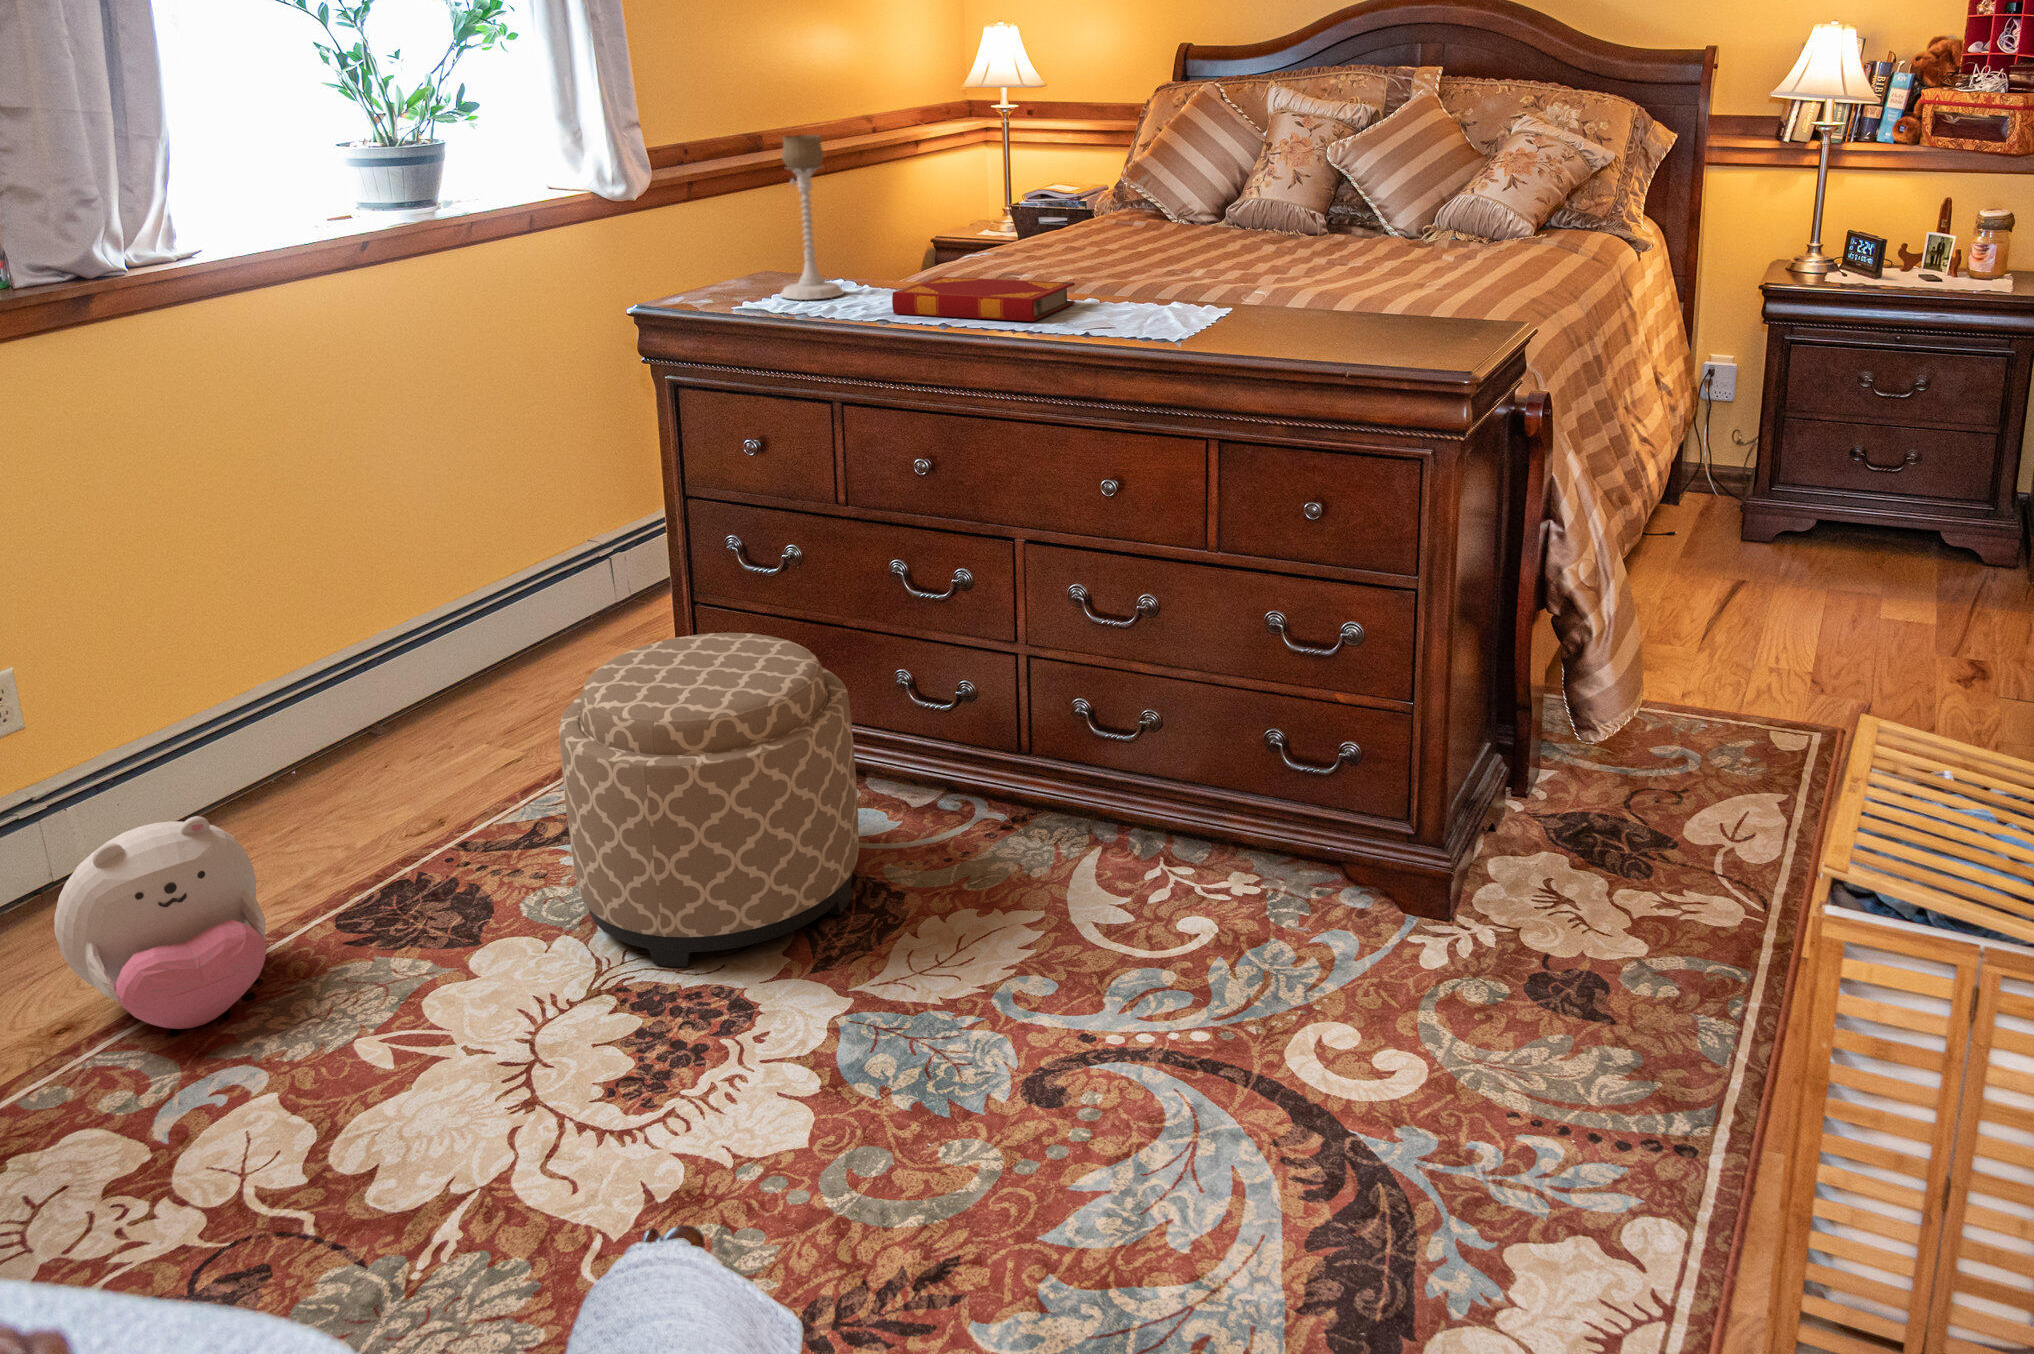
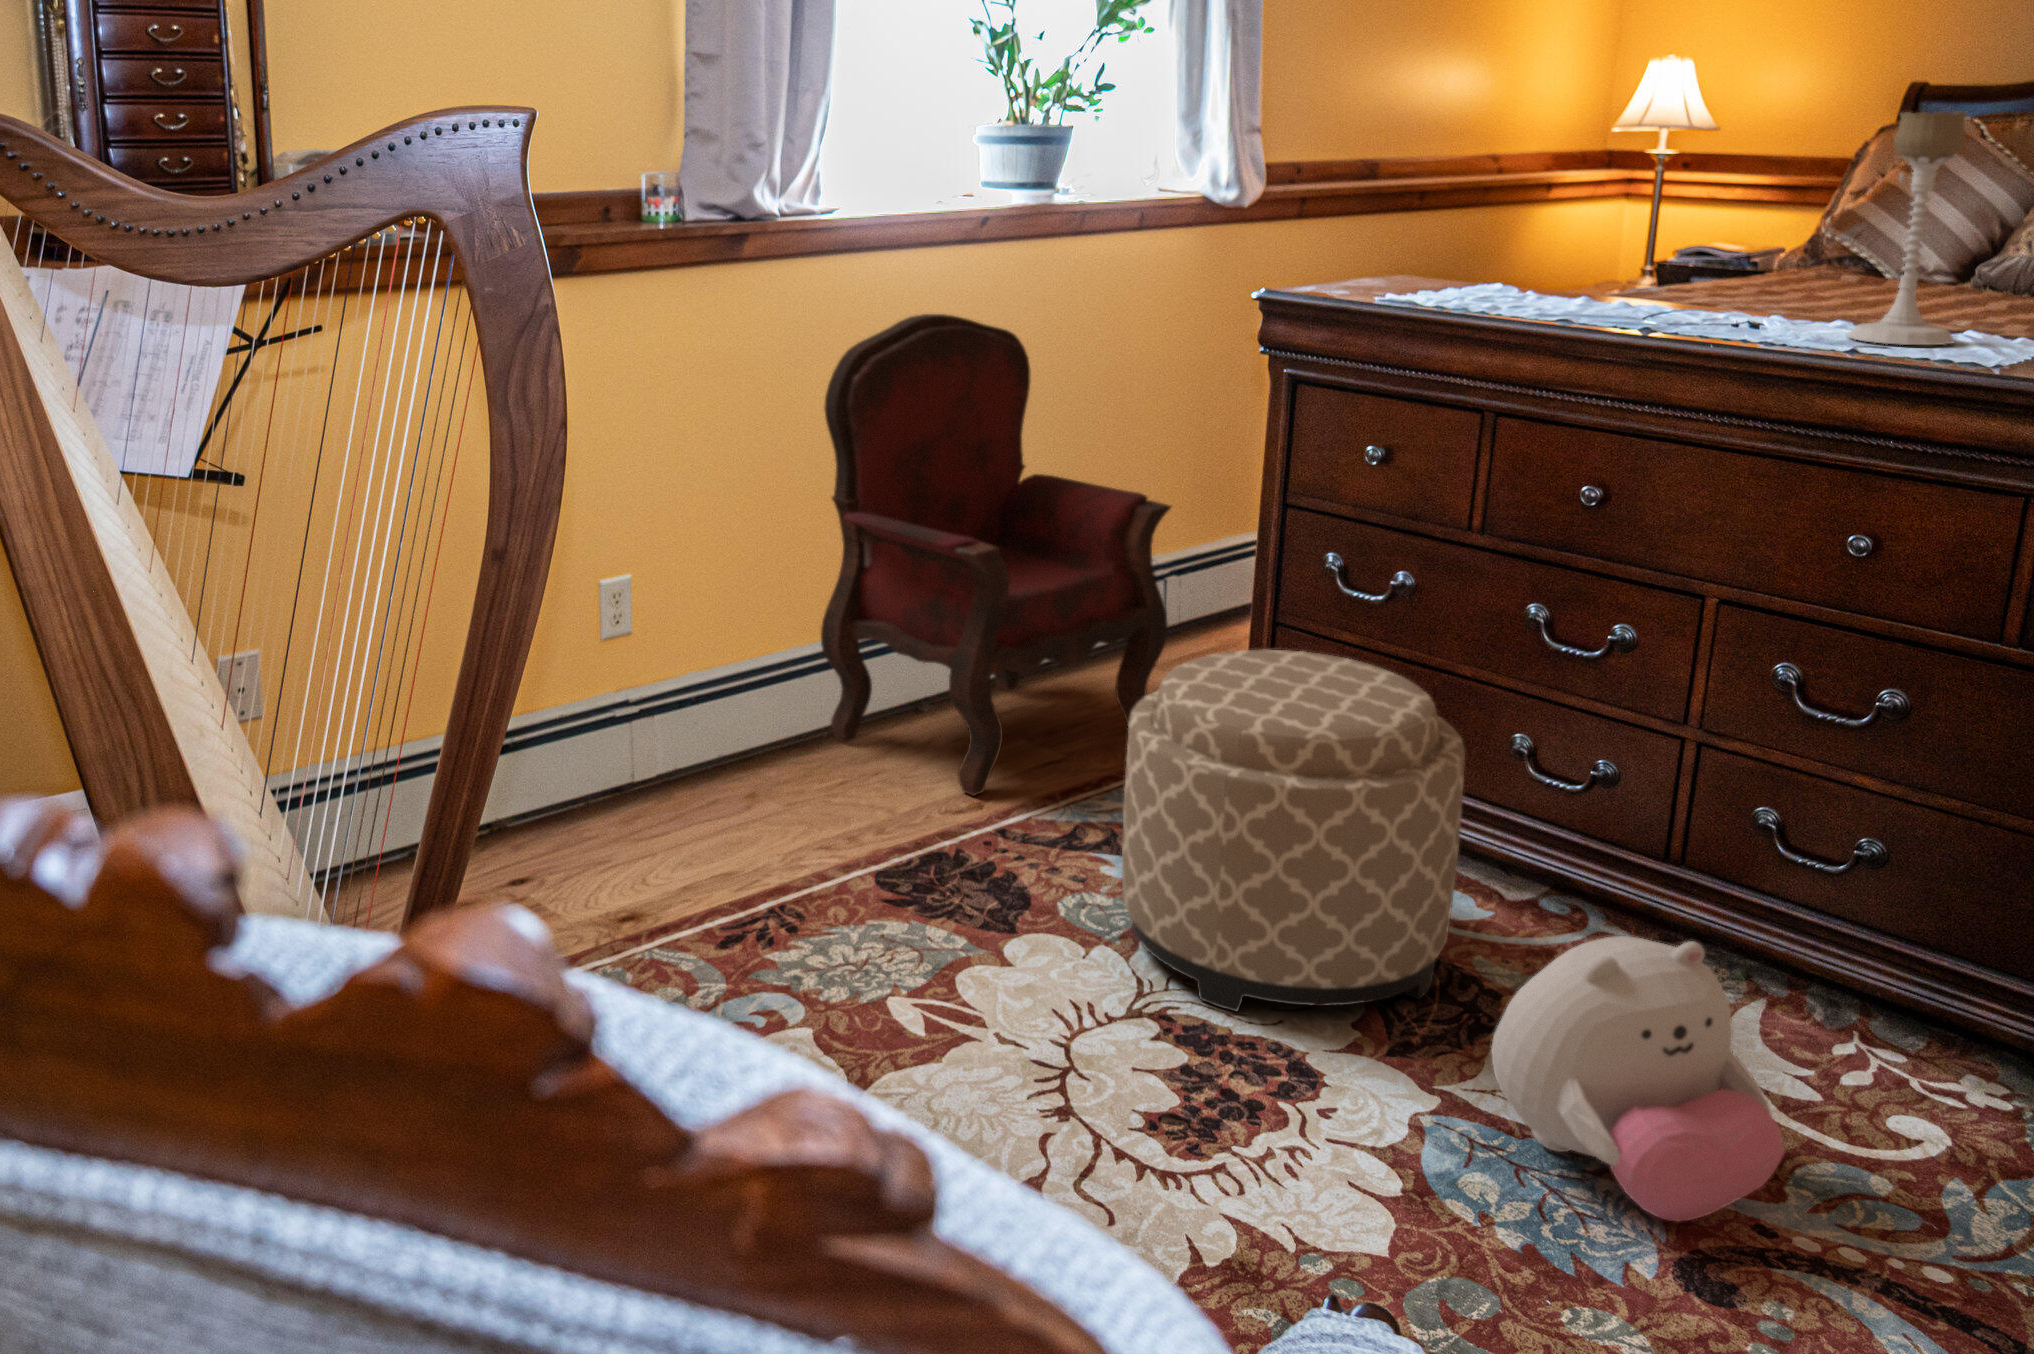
candle holder: present [780,134,844,300] -> present [1846,111,1966,345]
hardback book: present [892,277,1075,321] -> none [1573,279,1826,330]
armchair: none [215,341,611,815] -> present [821,314,1171,796]
plush toy: present [54,816,266,1029] -> present [1491,936,1784,1222]

